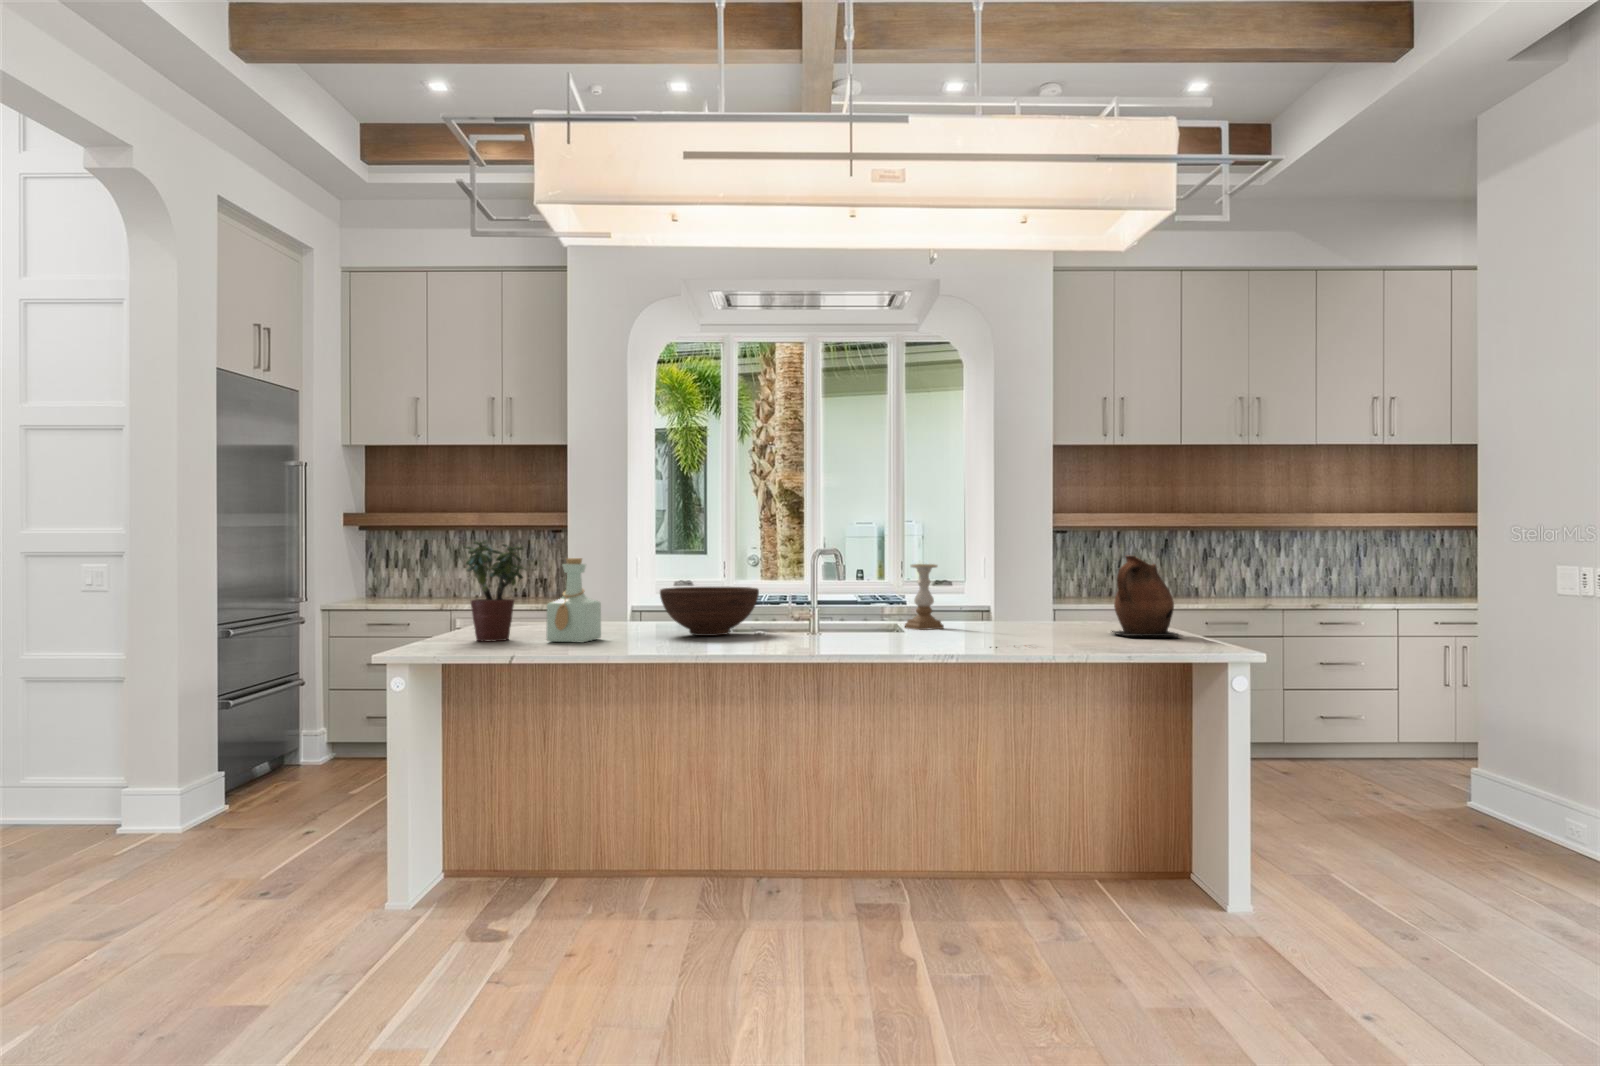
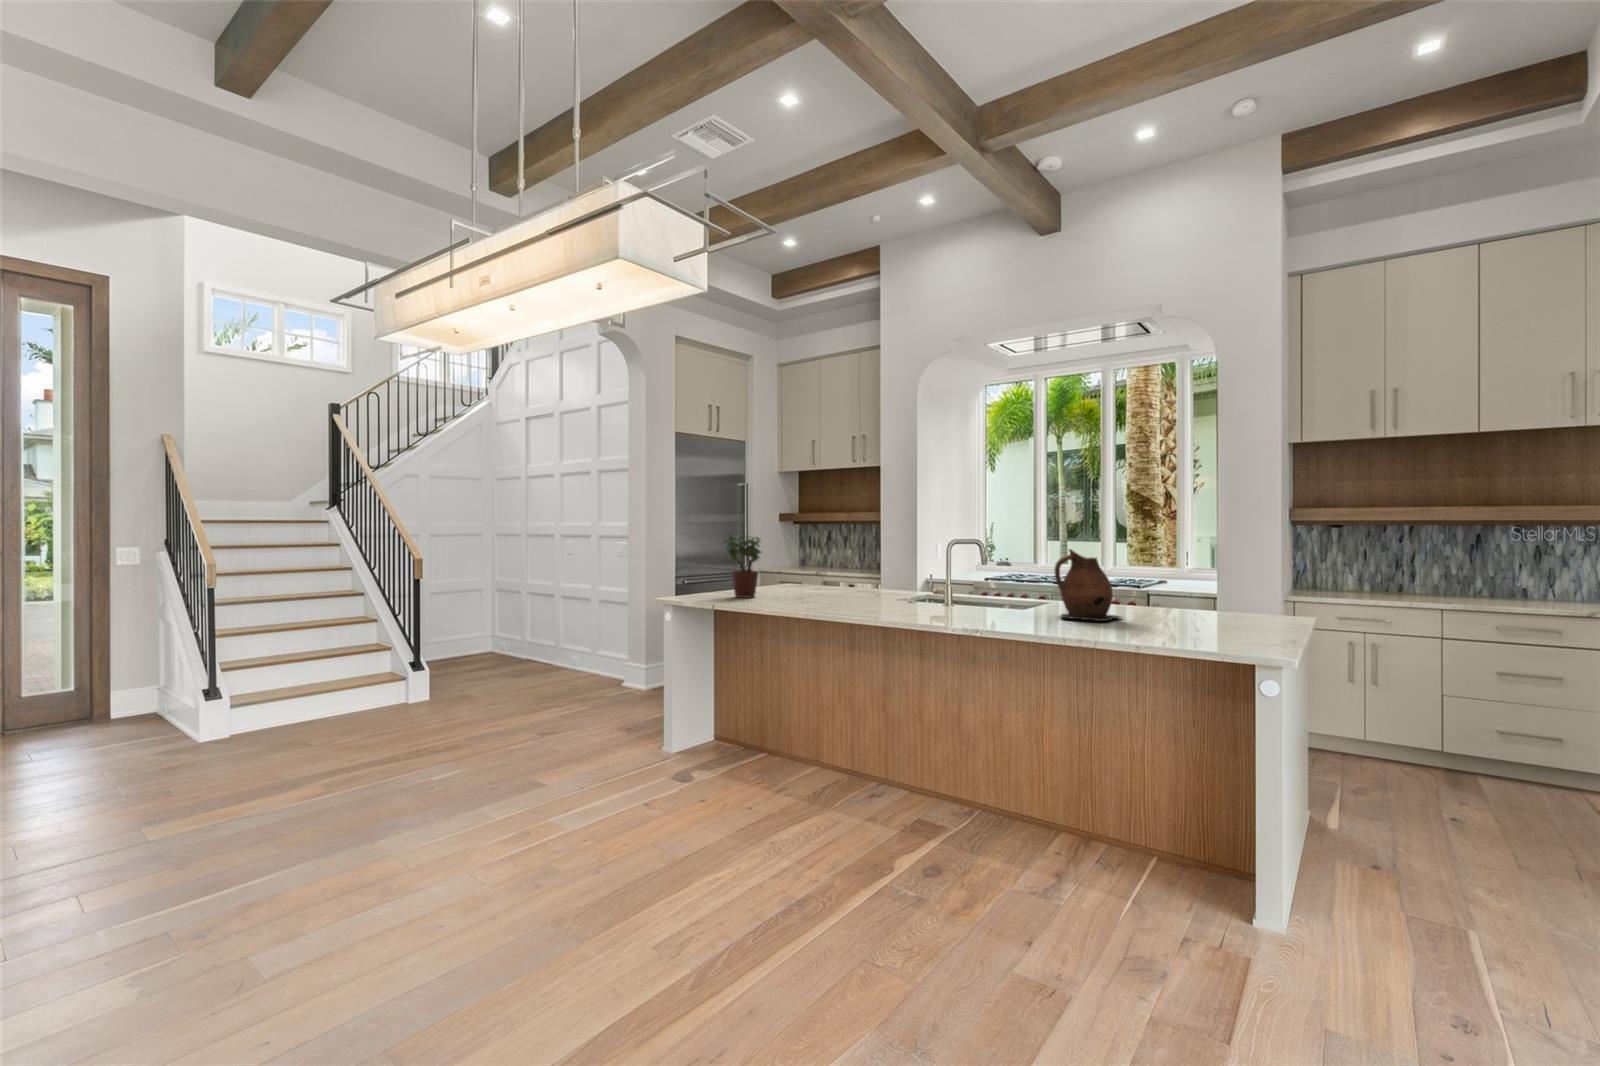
ceramic pitcher: present [1112,556,1181,637] -> present [1054,549,1120,621]
bottle: present [546,558,601,643] -> none [761,545,798,602]
candle holder: present [905,564,944,630] -> none [1024,556,1050,611]
fruit bowl: present [660,587,759,636] -> none [832,567,904,603]

